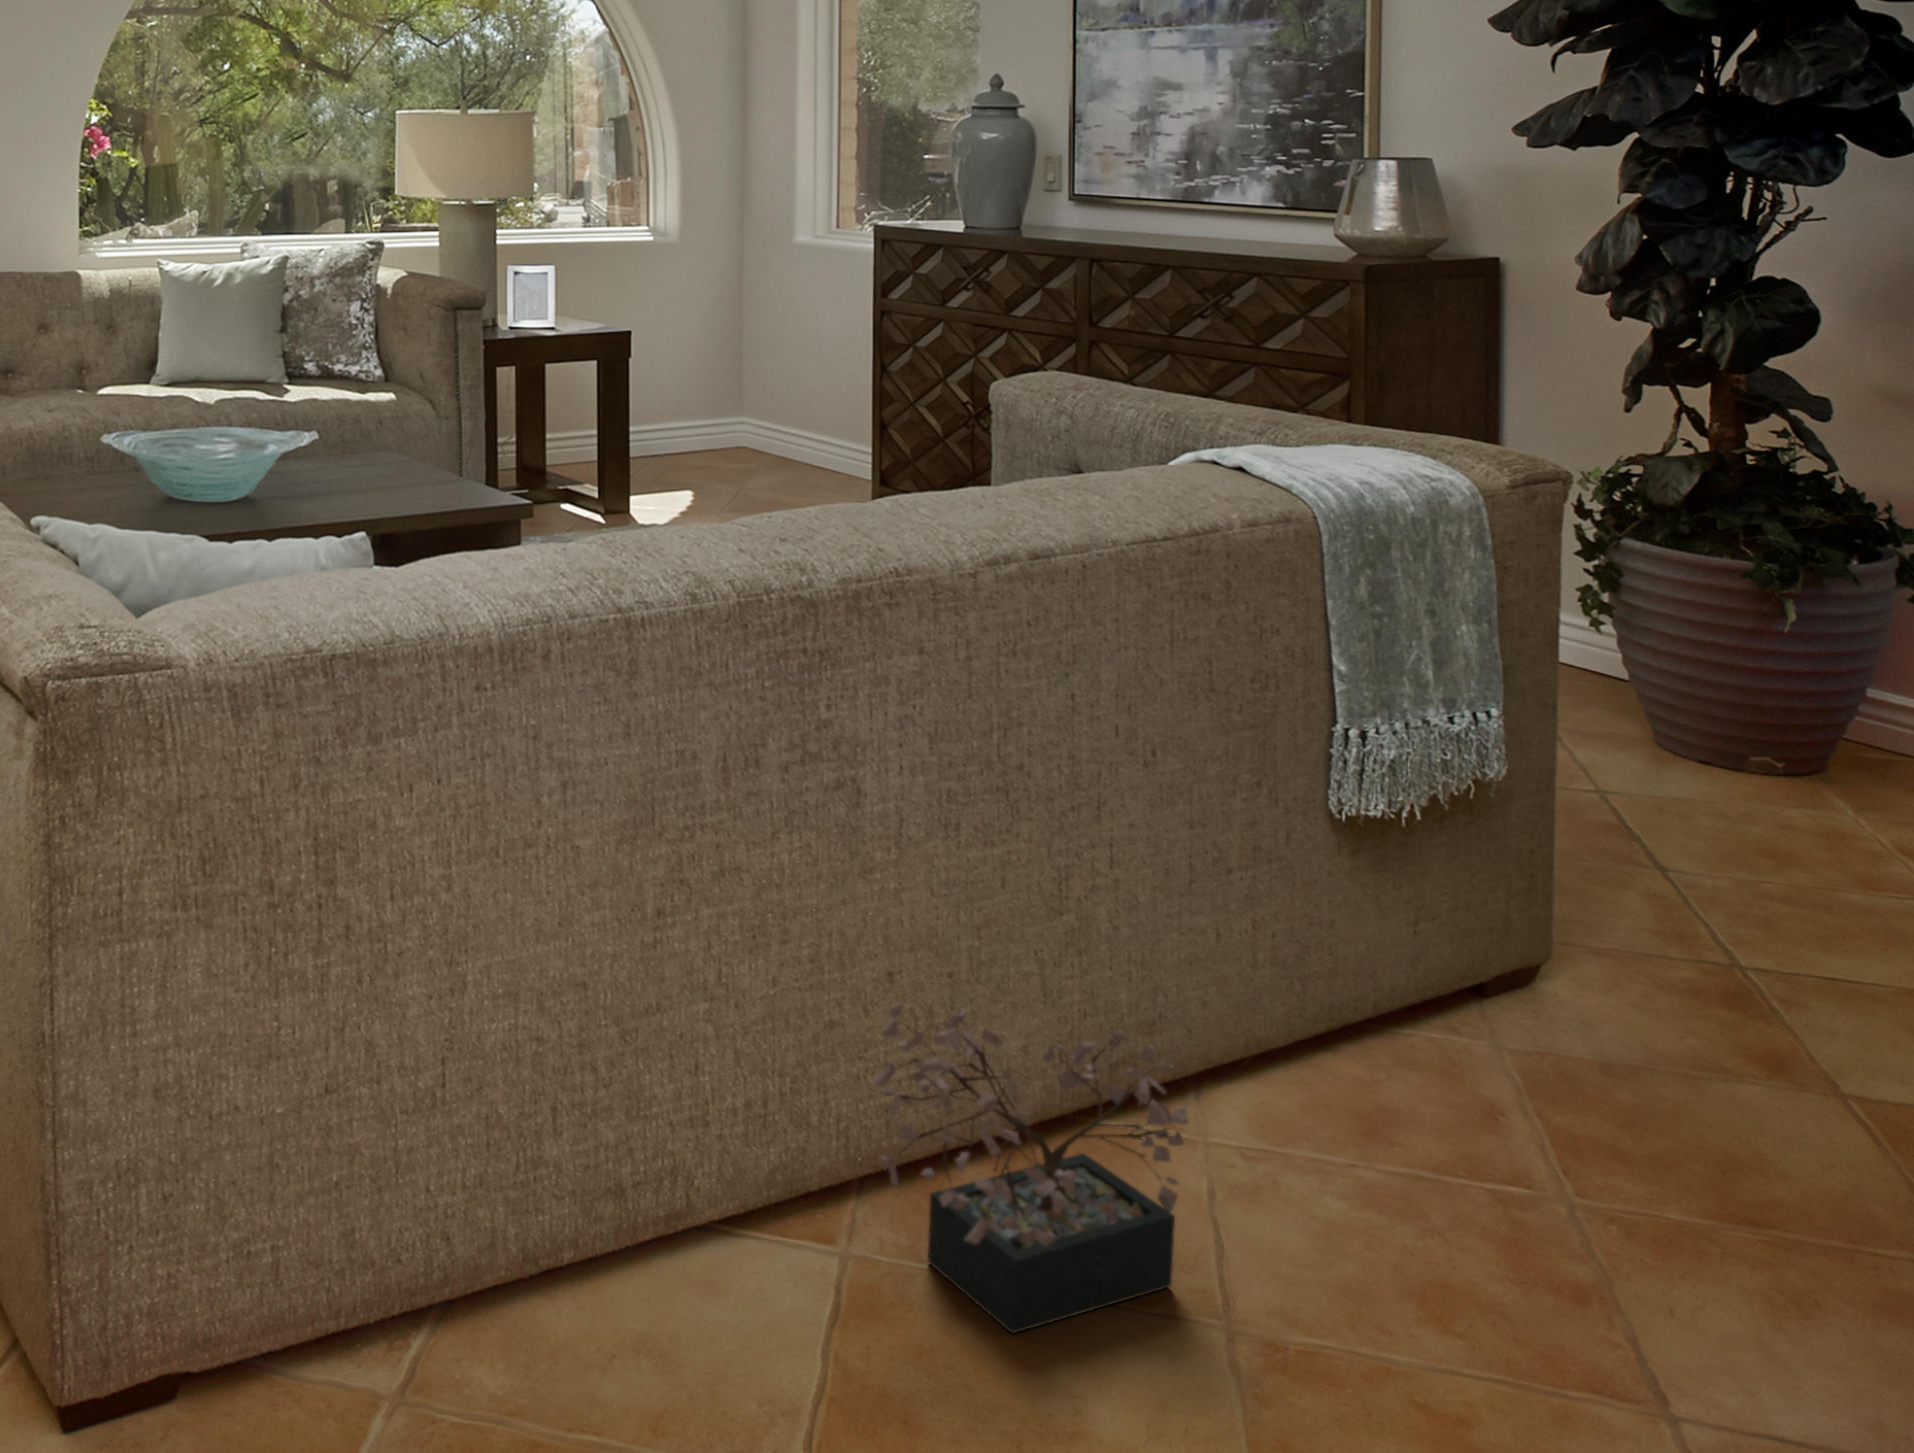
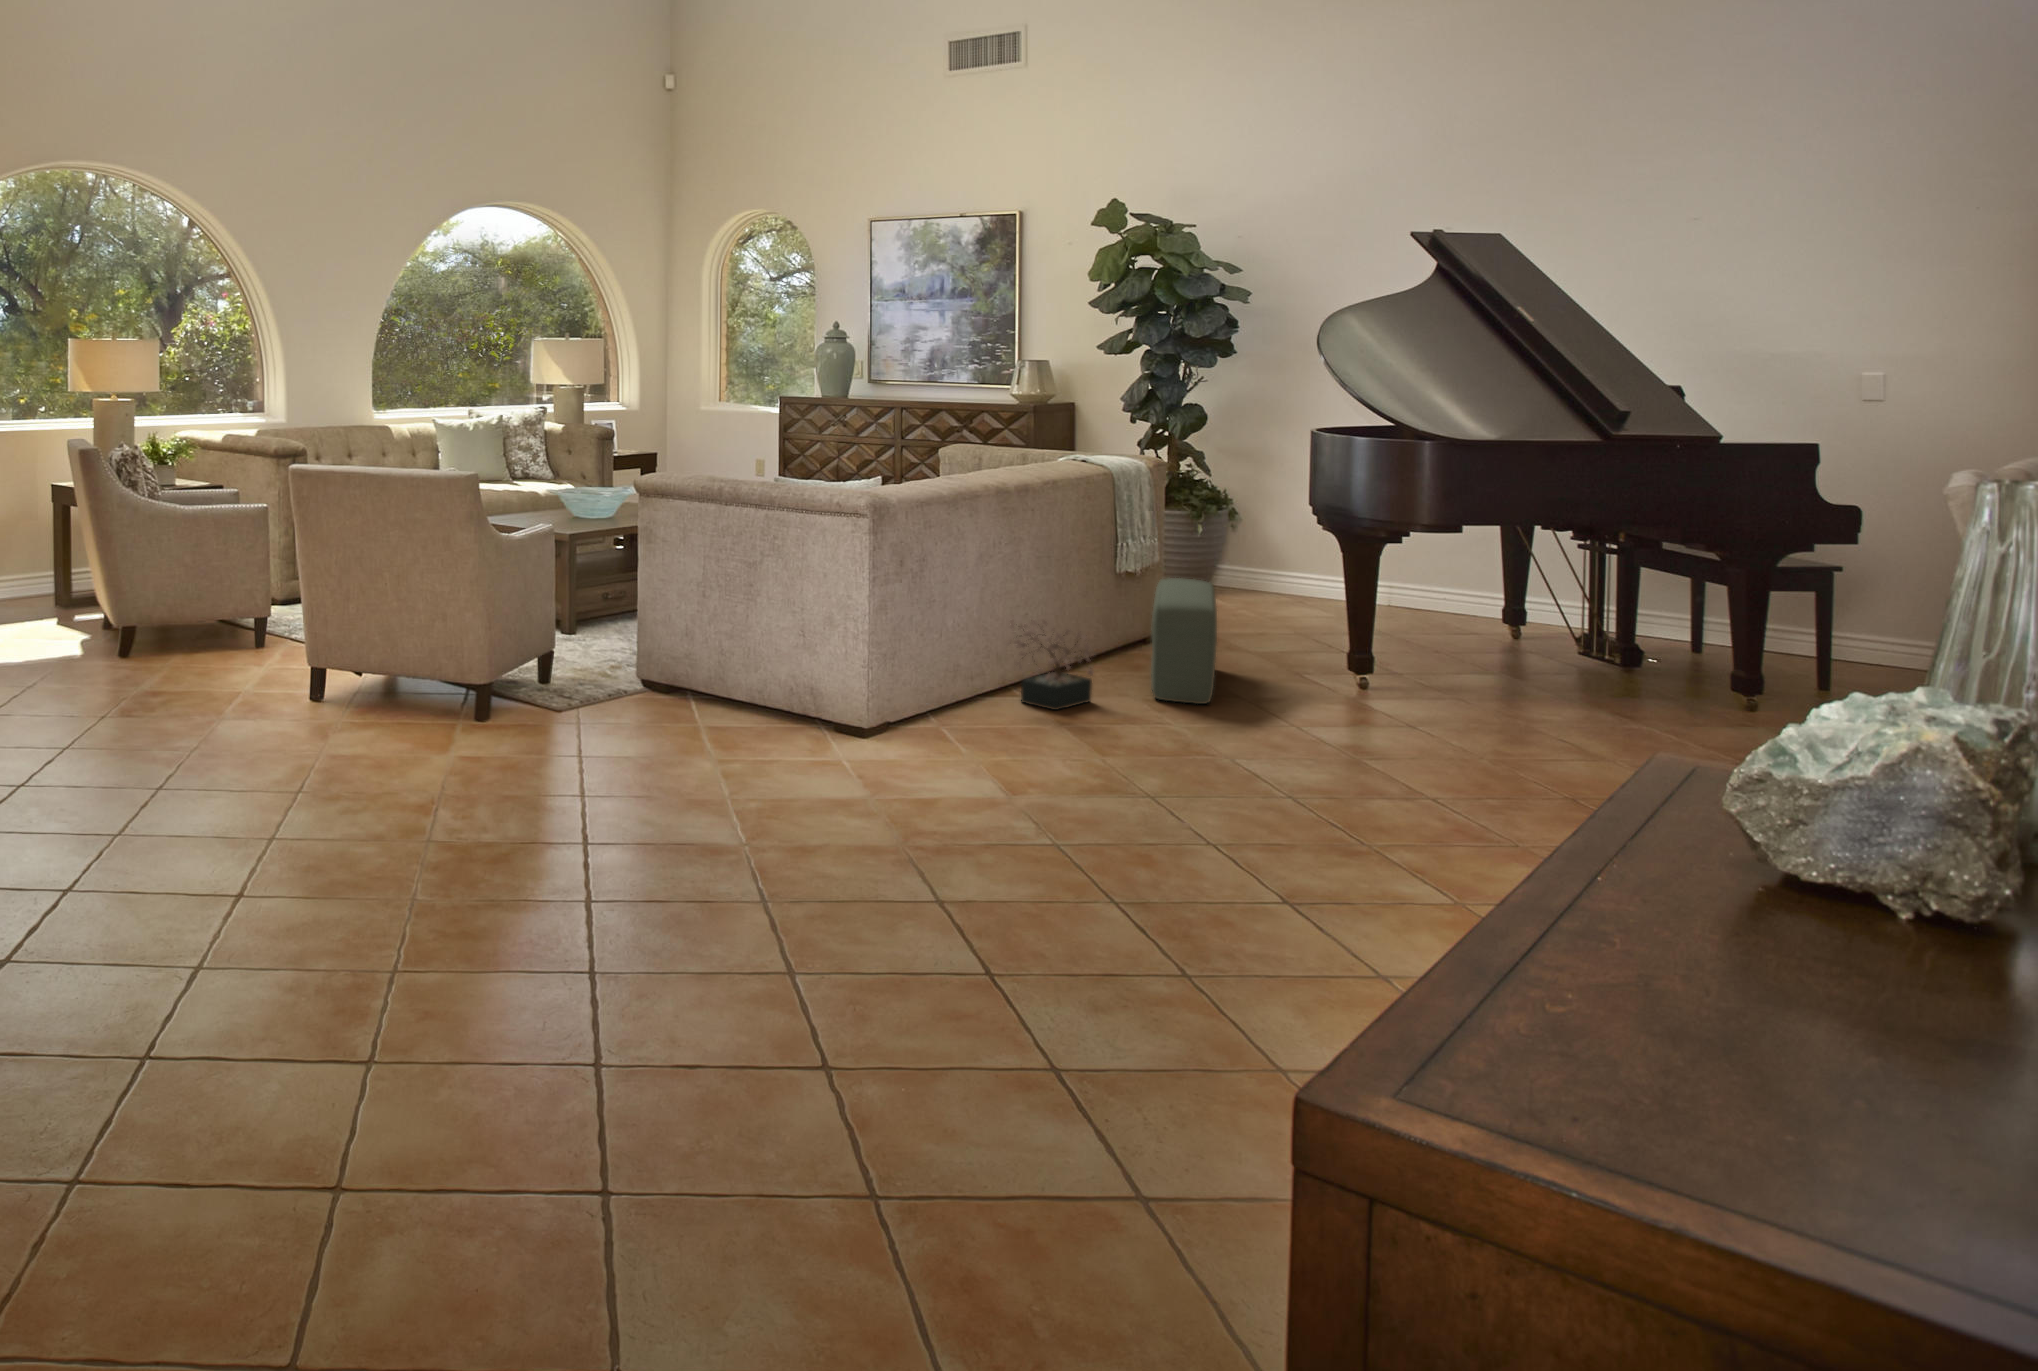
pouf: none [1402,830,1700,1360] -> present [1151,578,1217,704]

